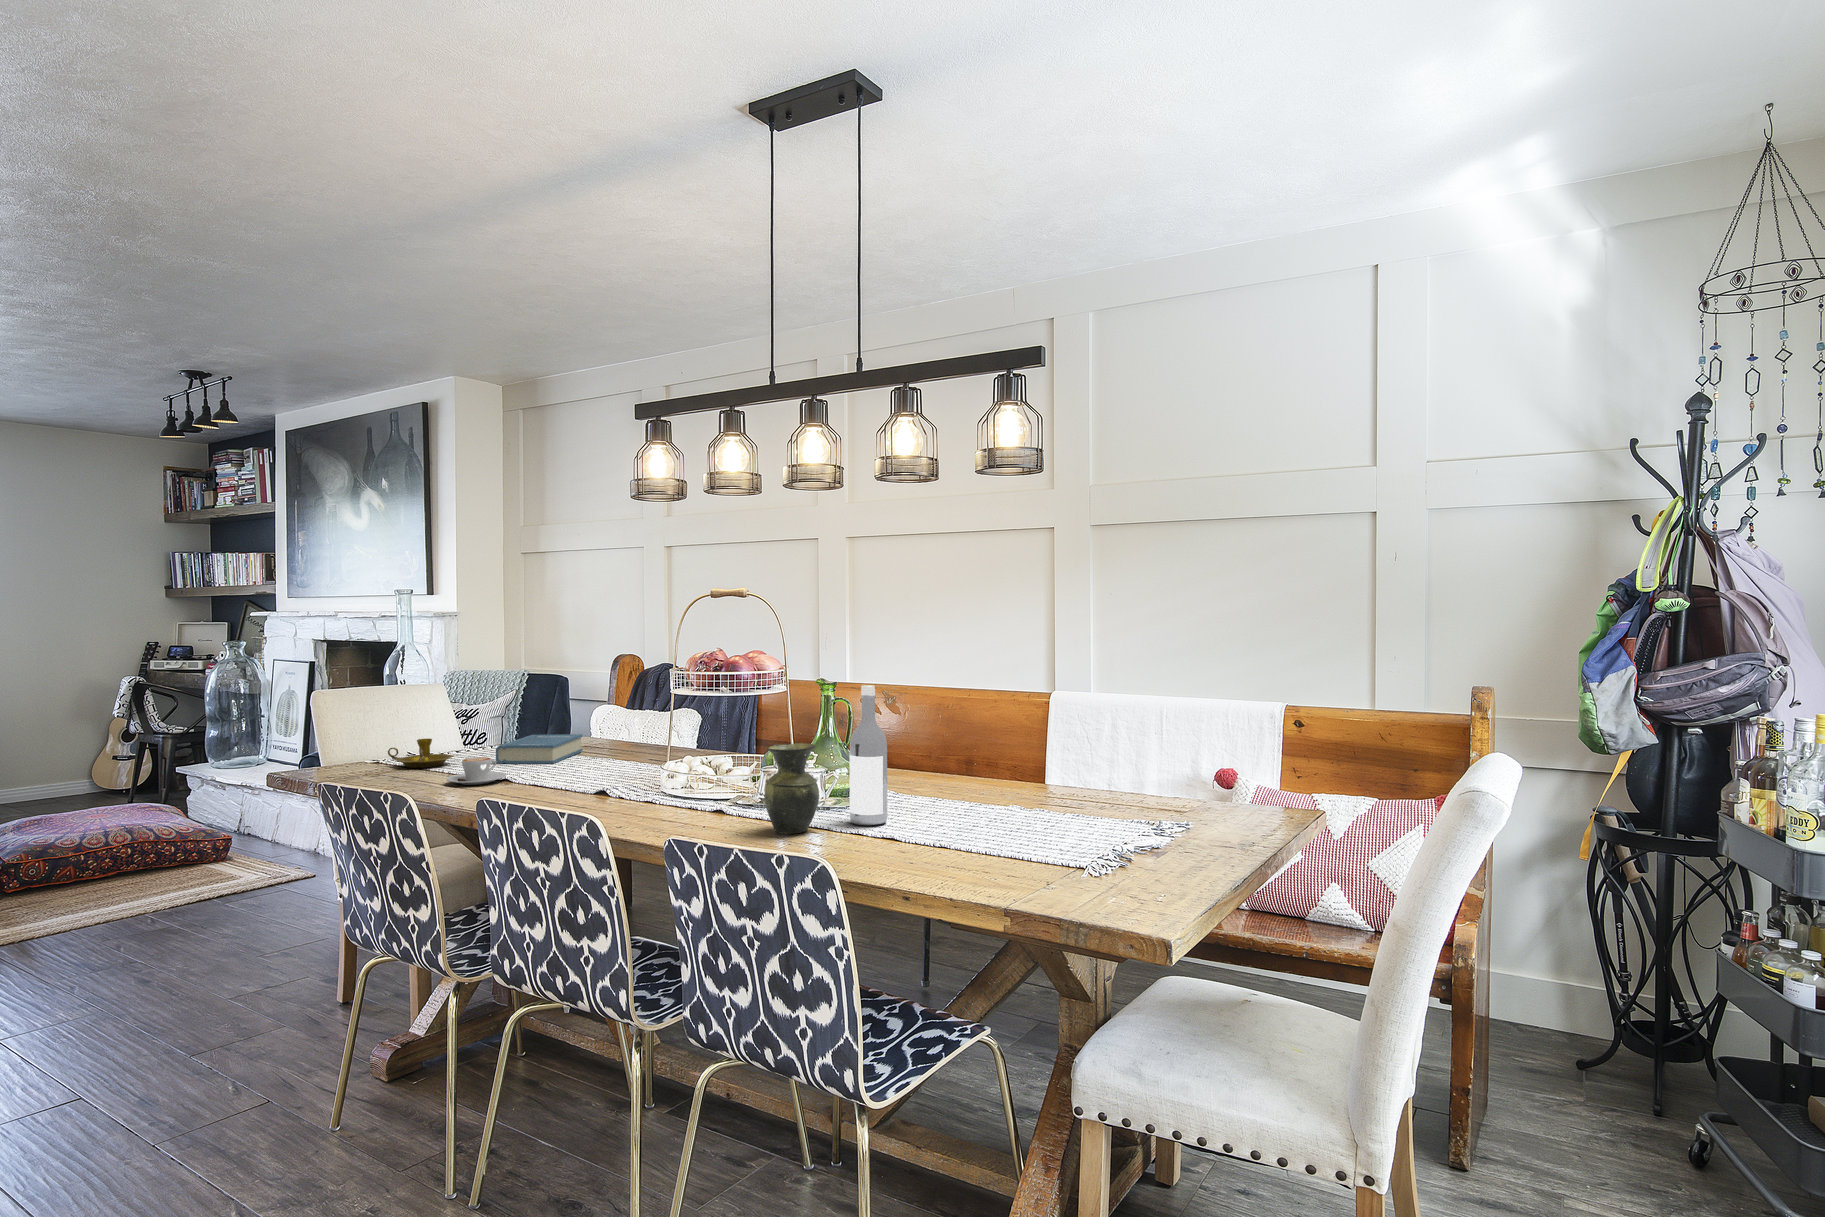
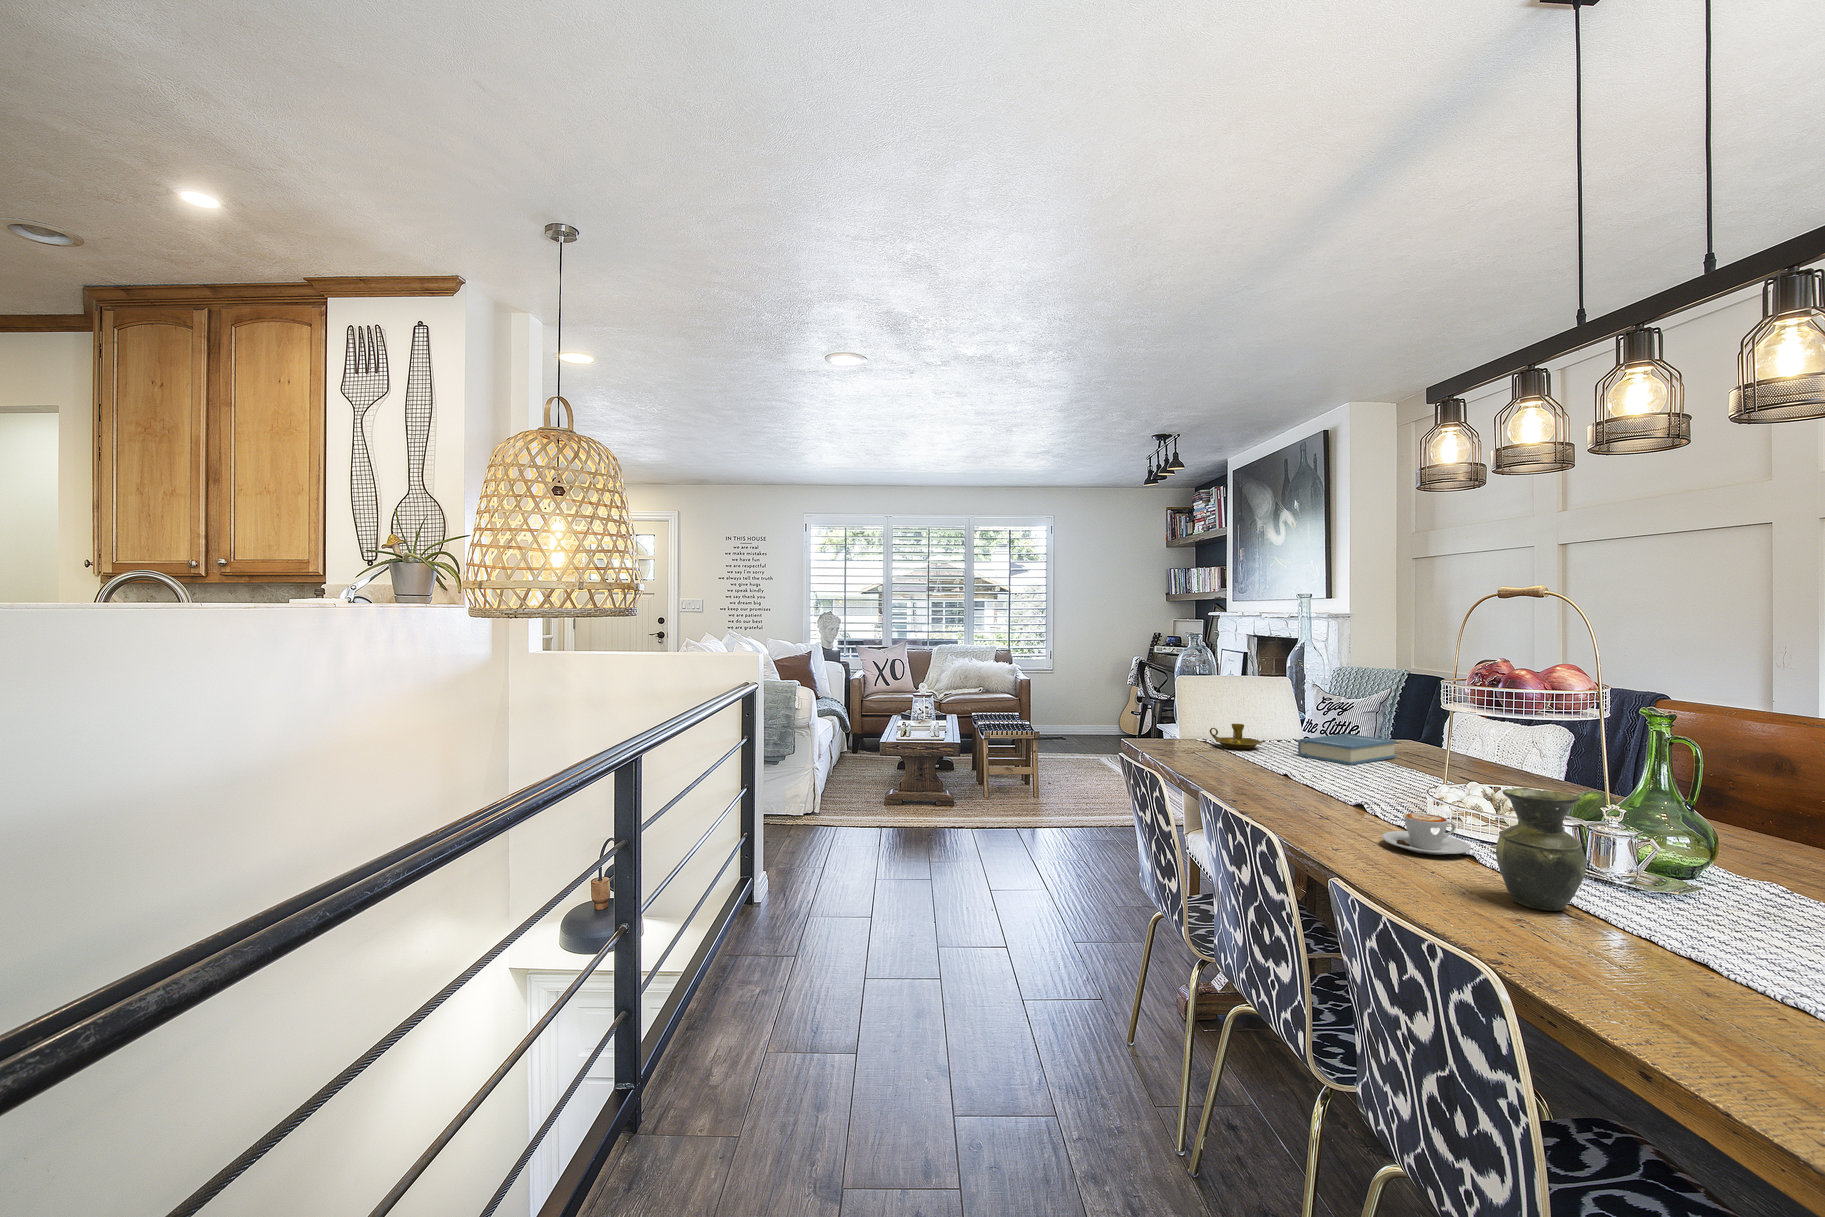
wine bottle: present [849,685,887,825] -> none [1650,727,1725,936]
coffee cup: present [446,757,506,785] -> present [1382,813,1471,855]

